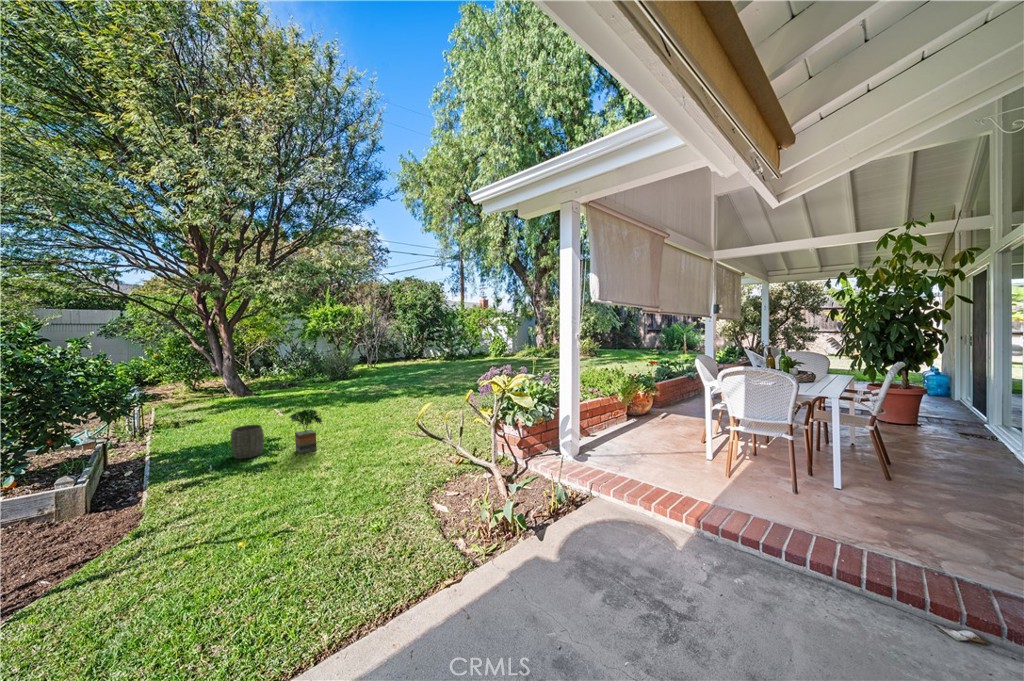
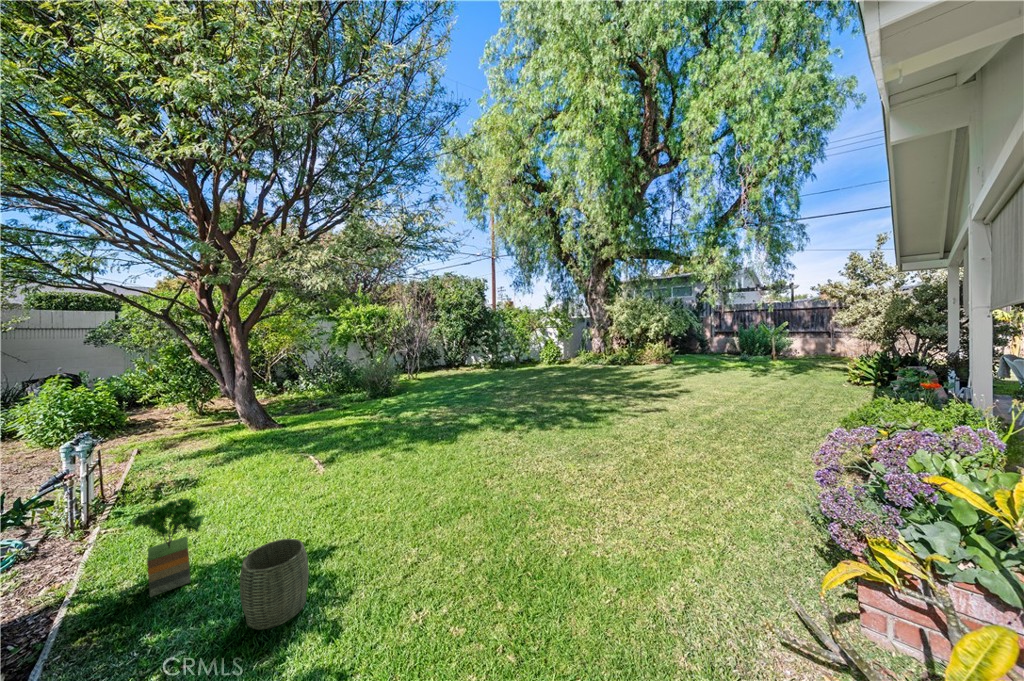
potted tree: present [290,409,322,454] -> present [131,498,204,597]

